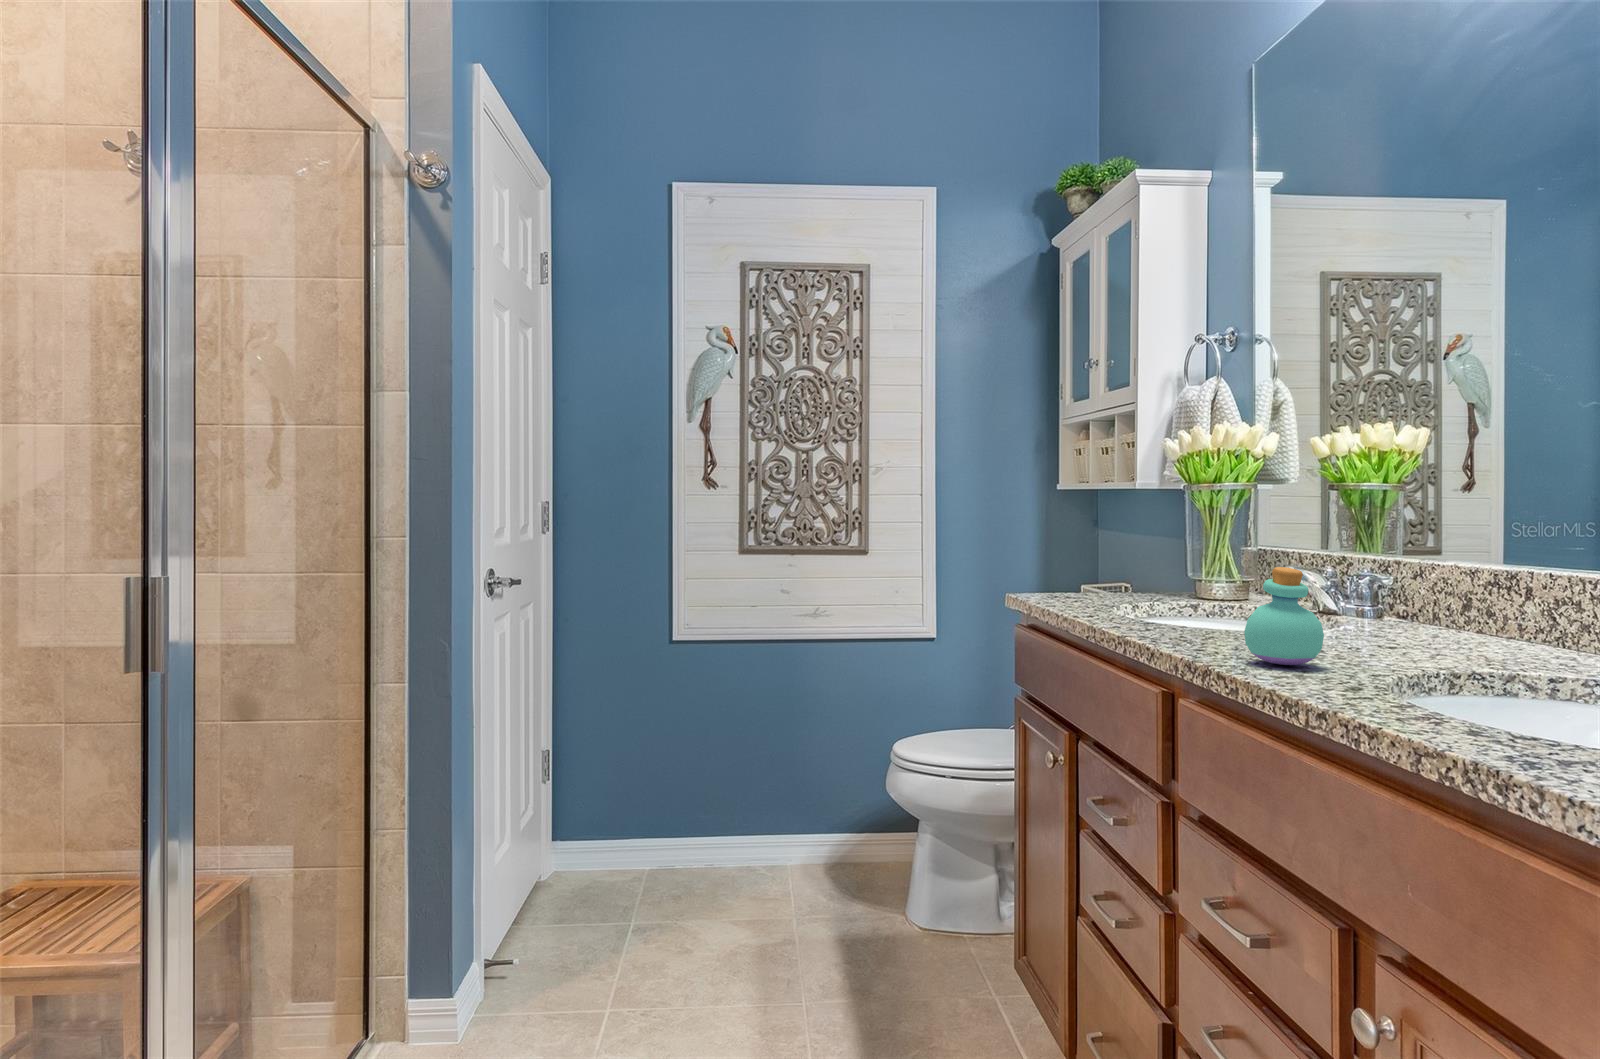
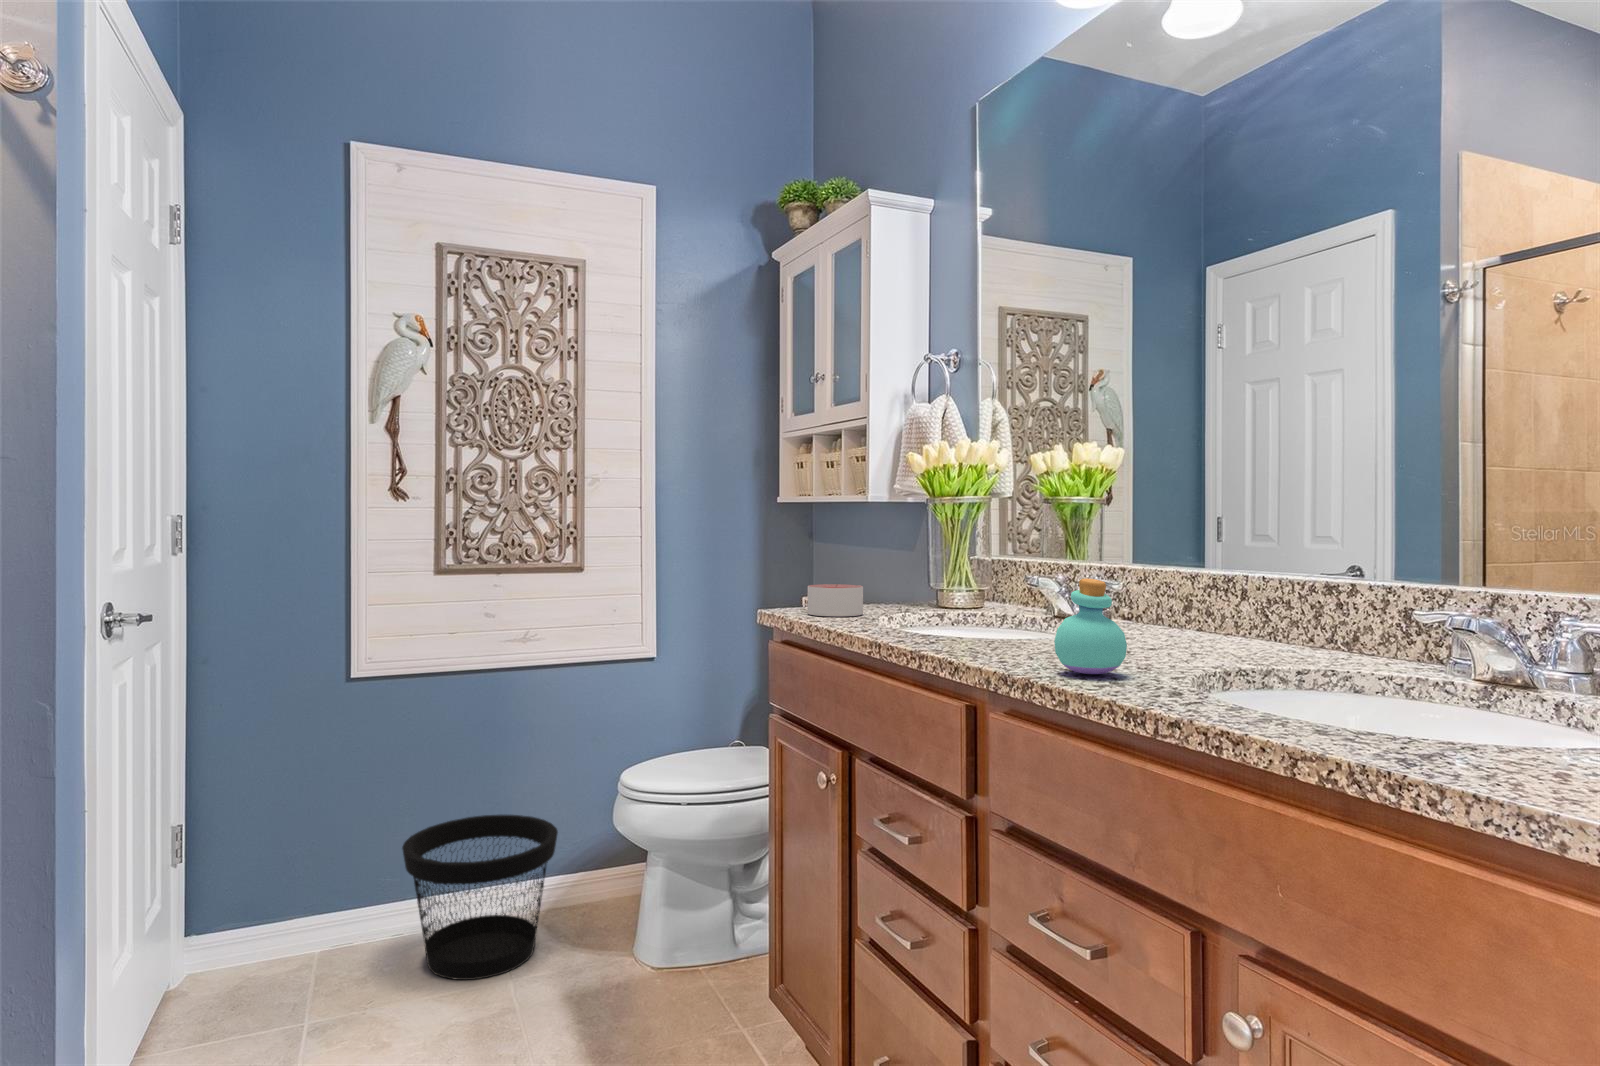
candle: none [1053,569,1111,600] -> present [807,584,863,617]
wastebasket: none [708,761,835,898] -> present [402,815,558,980]

